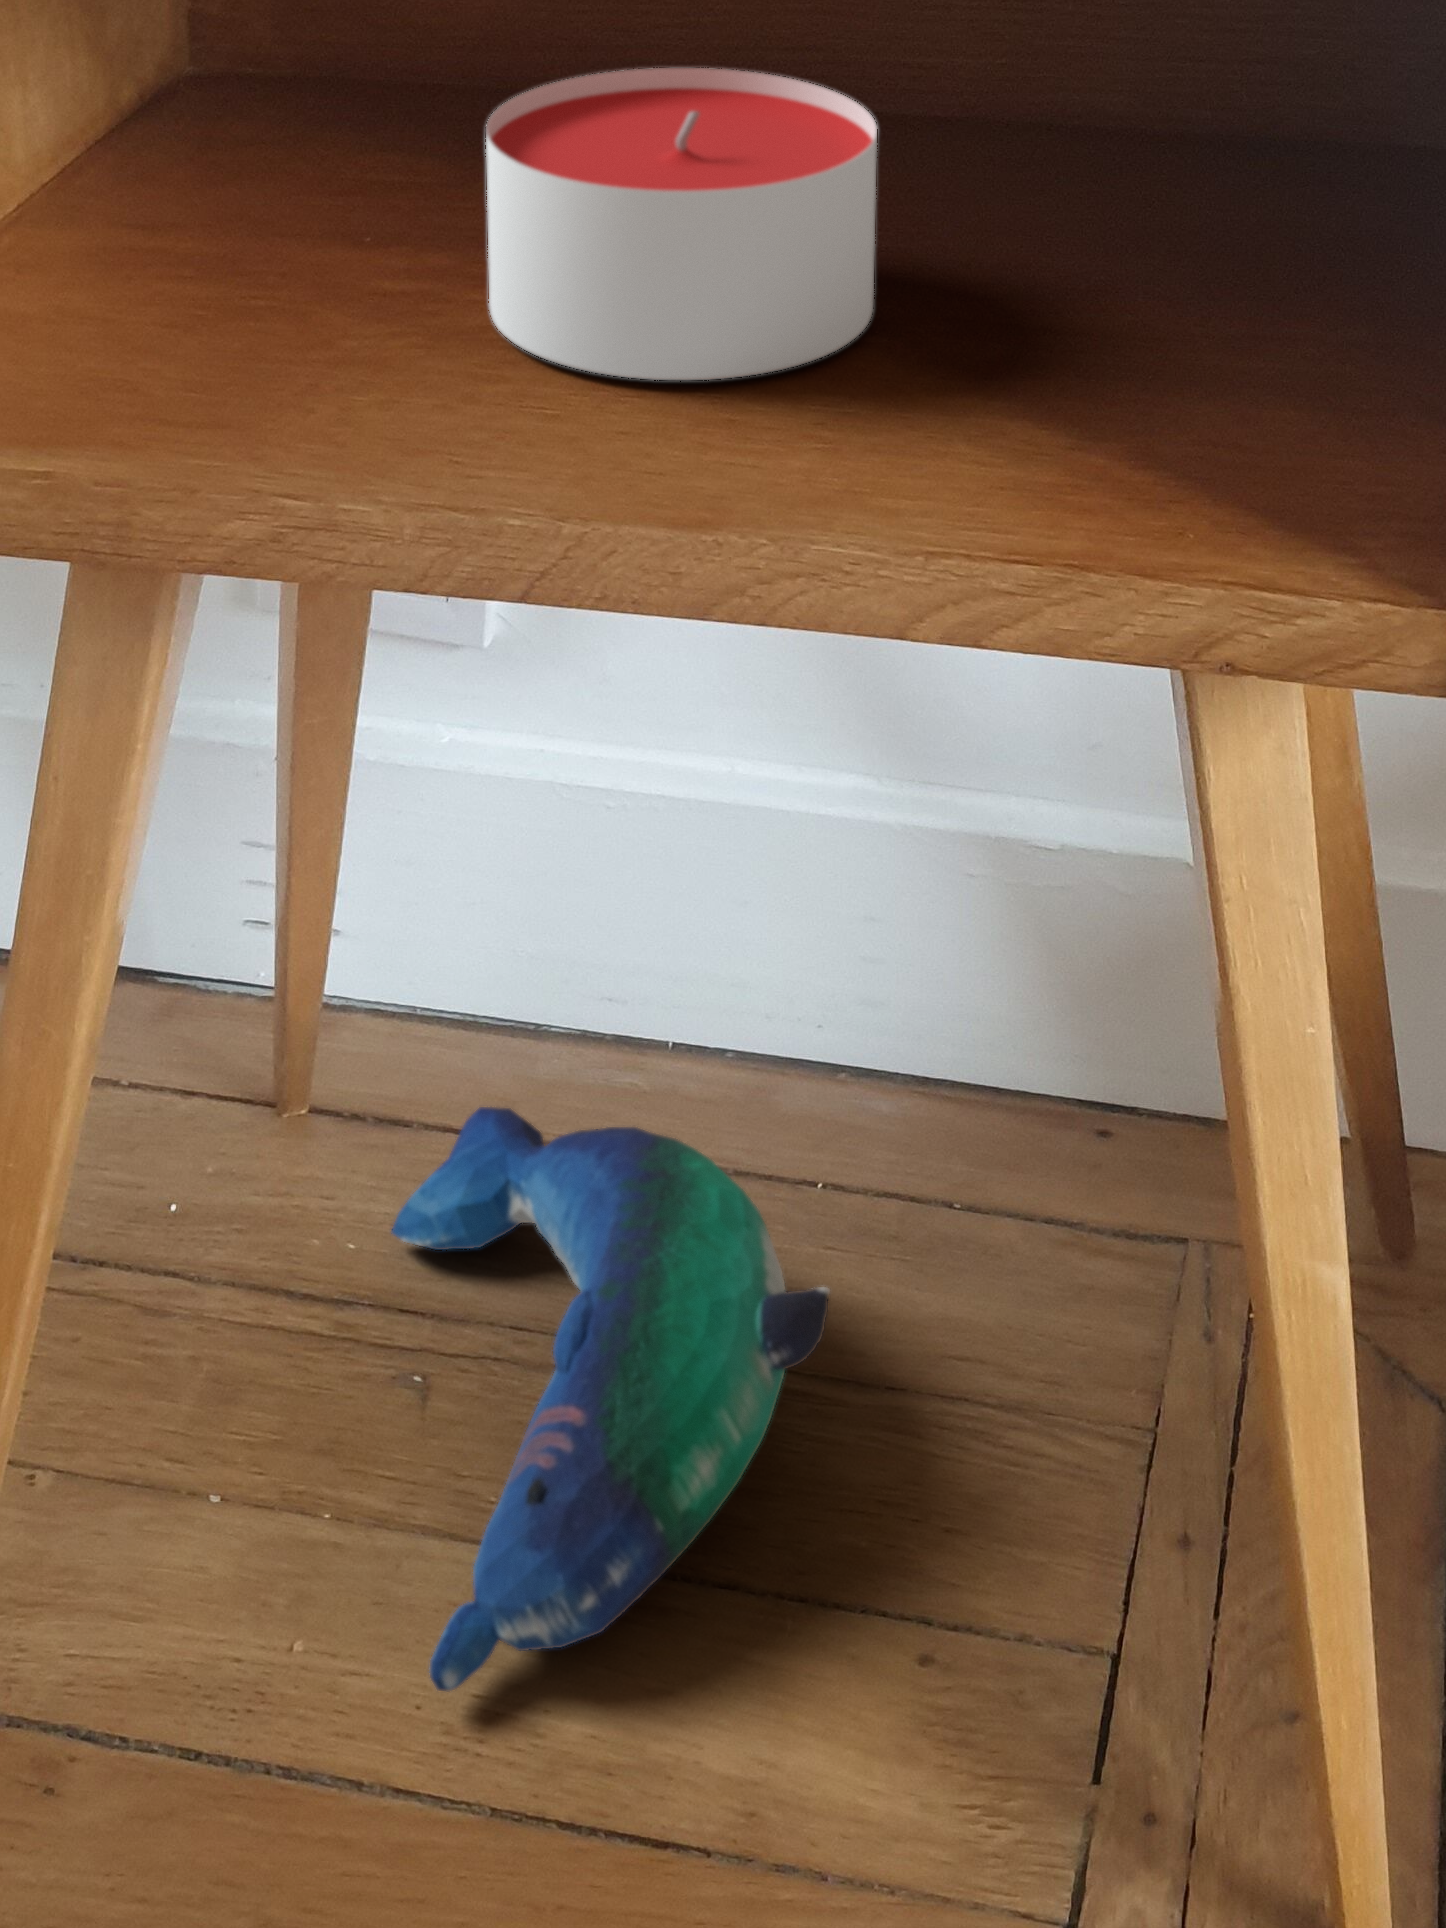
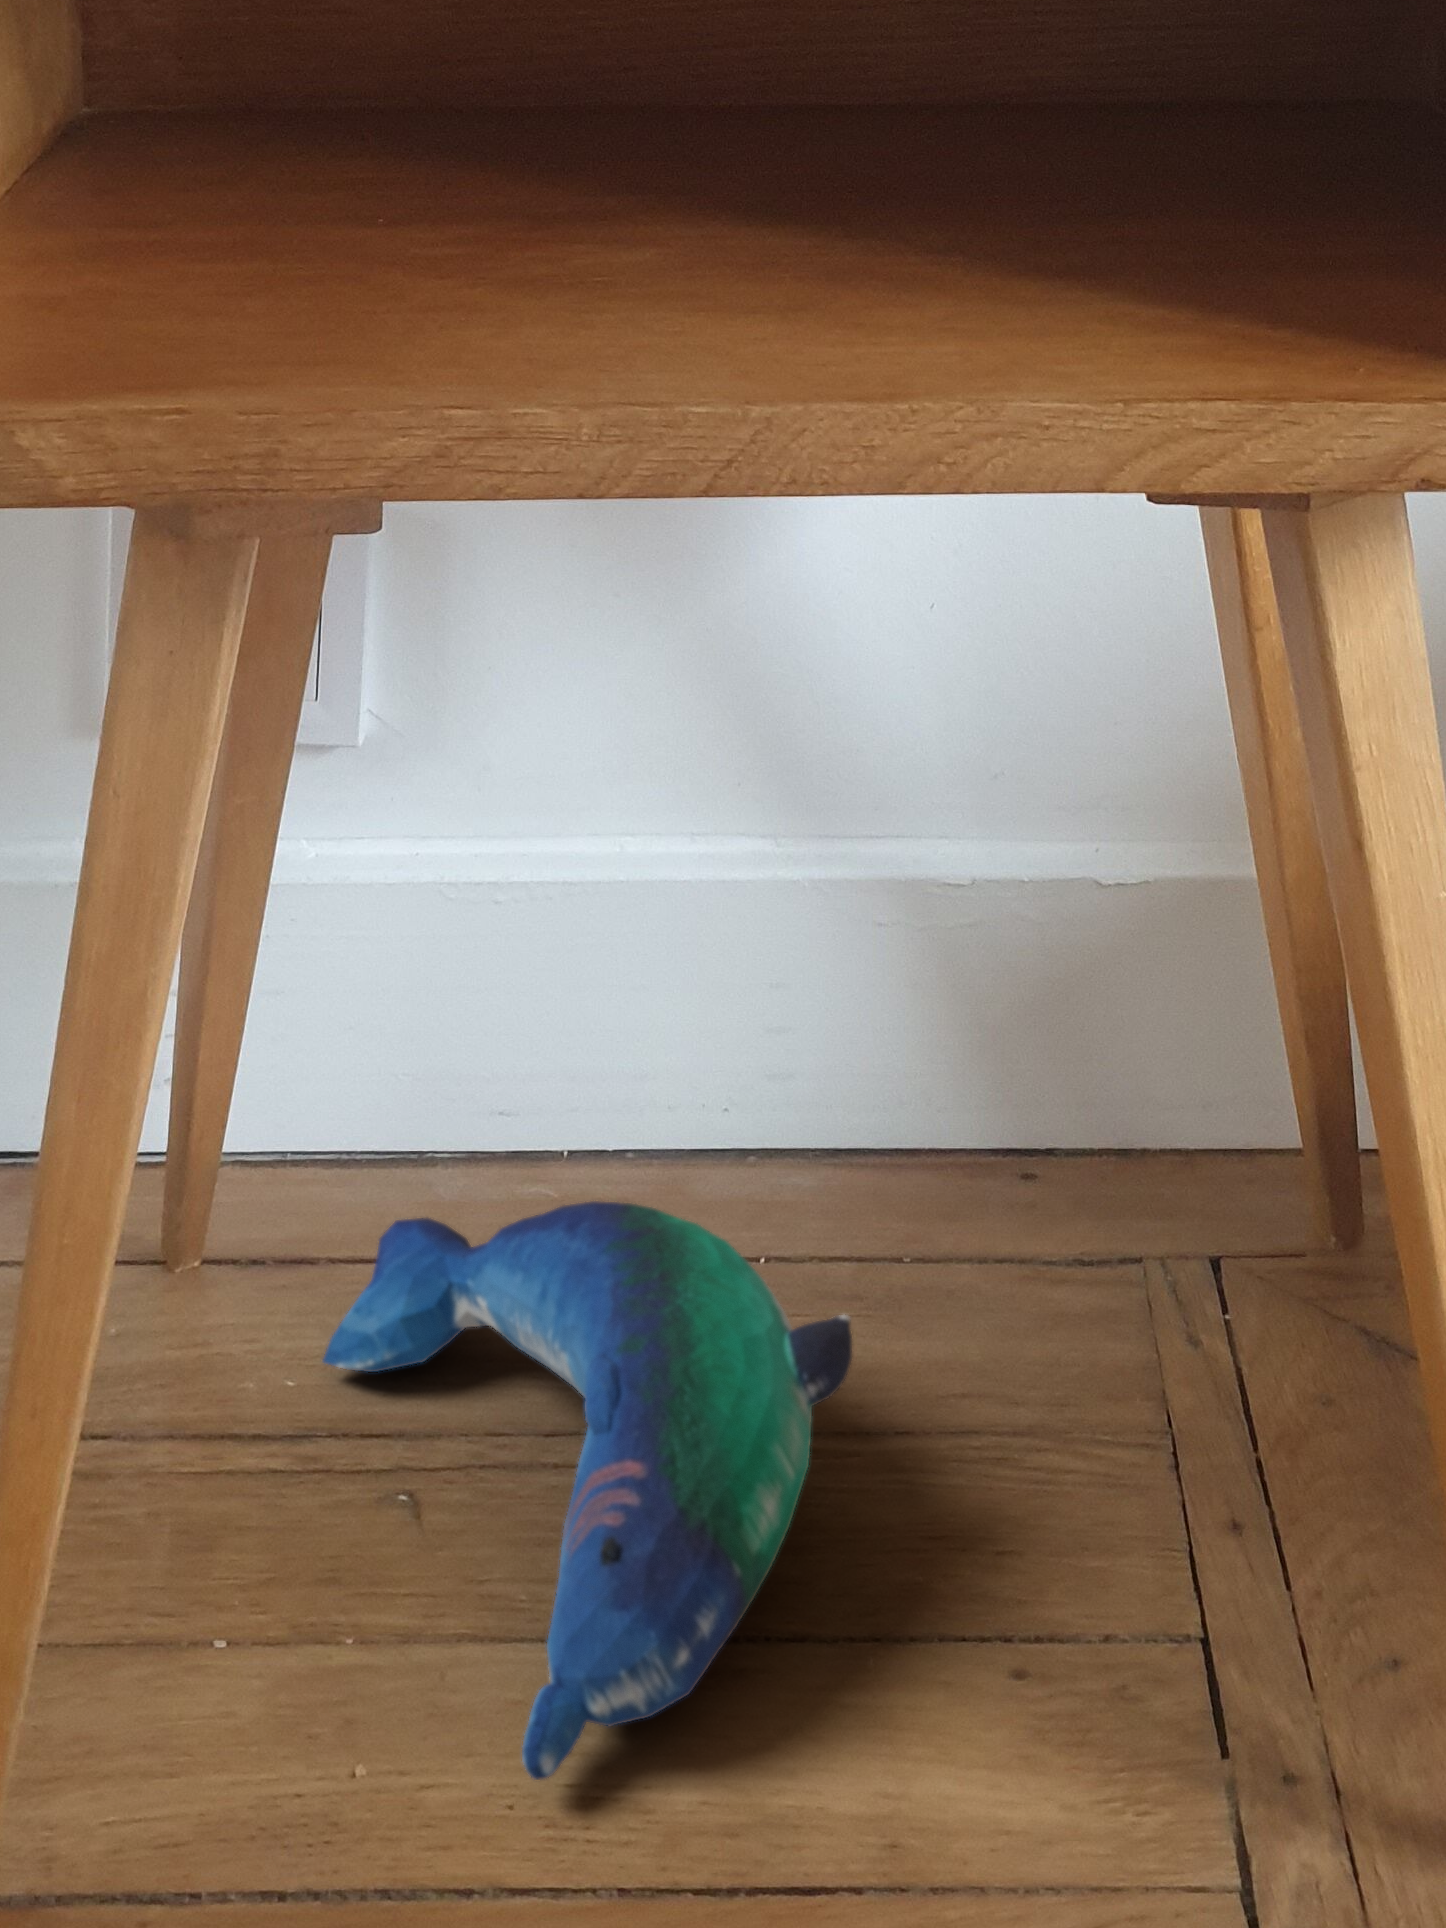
candle: present [486,68,877,380] -> none [534,23,928,298]

